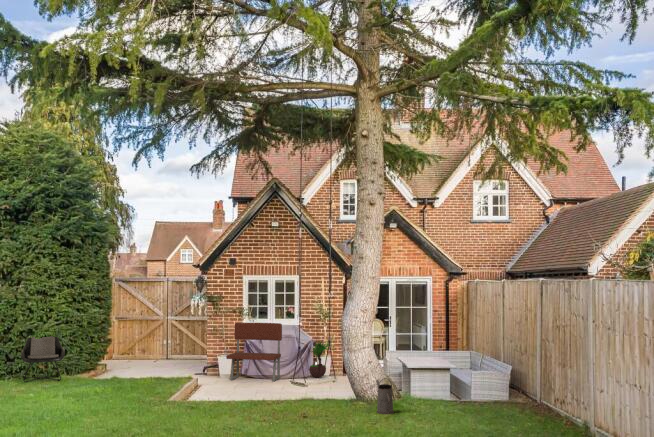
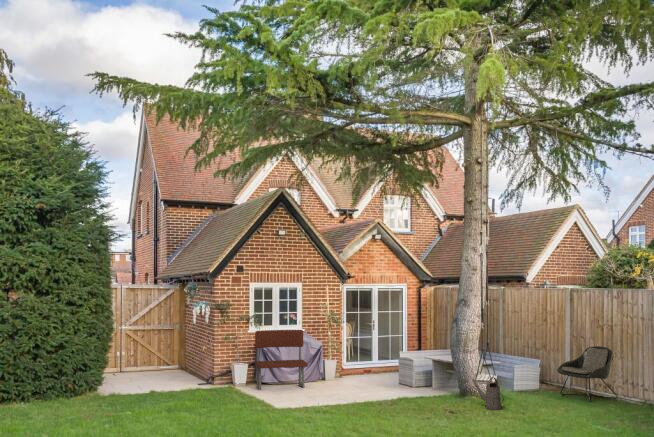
lounge chair: present [21,336,65,382] -> present [557,346,618,402]
potted tree: present [309,342,328,378] -> none [322,343,343,380]

